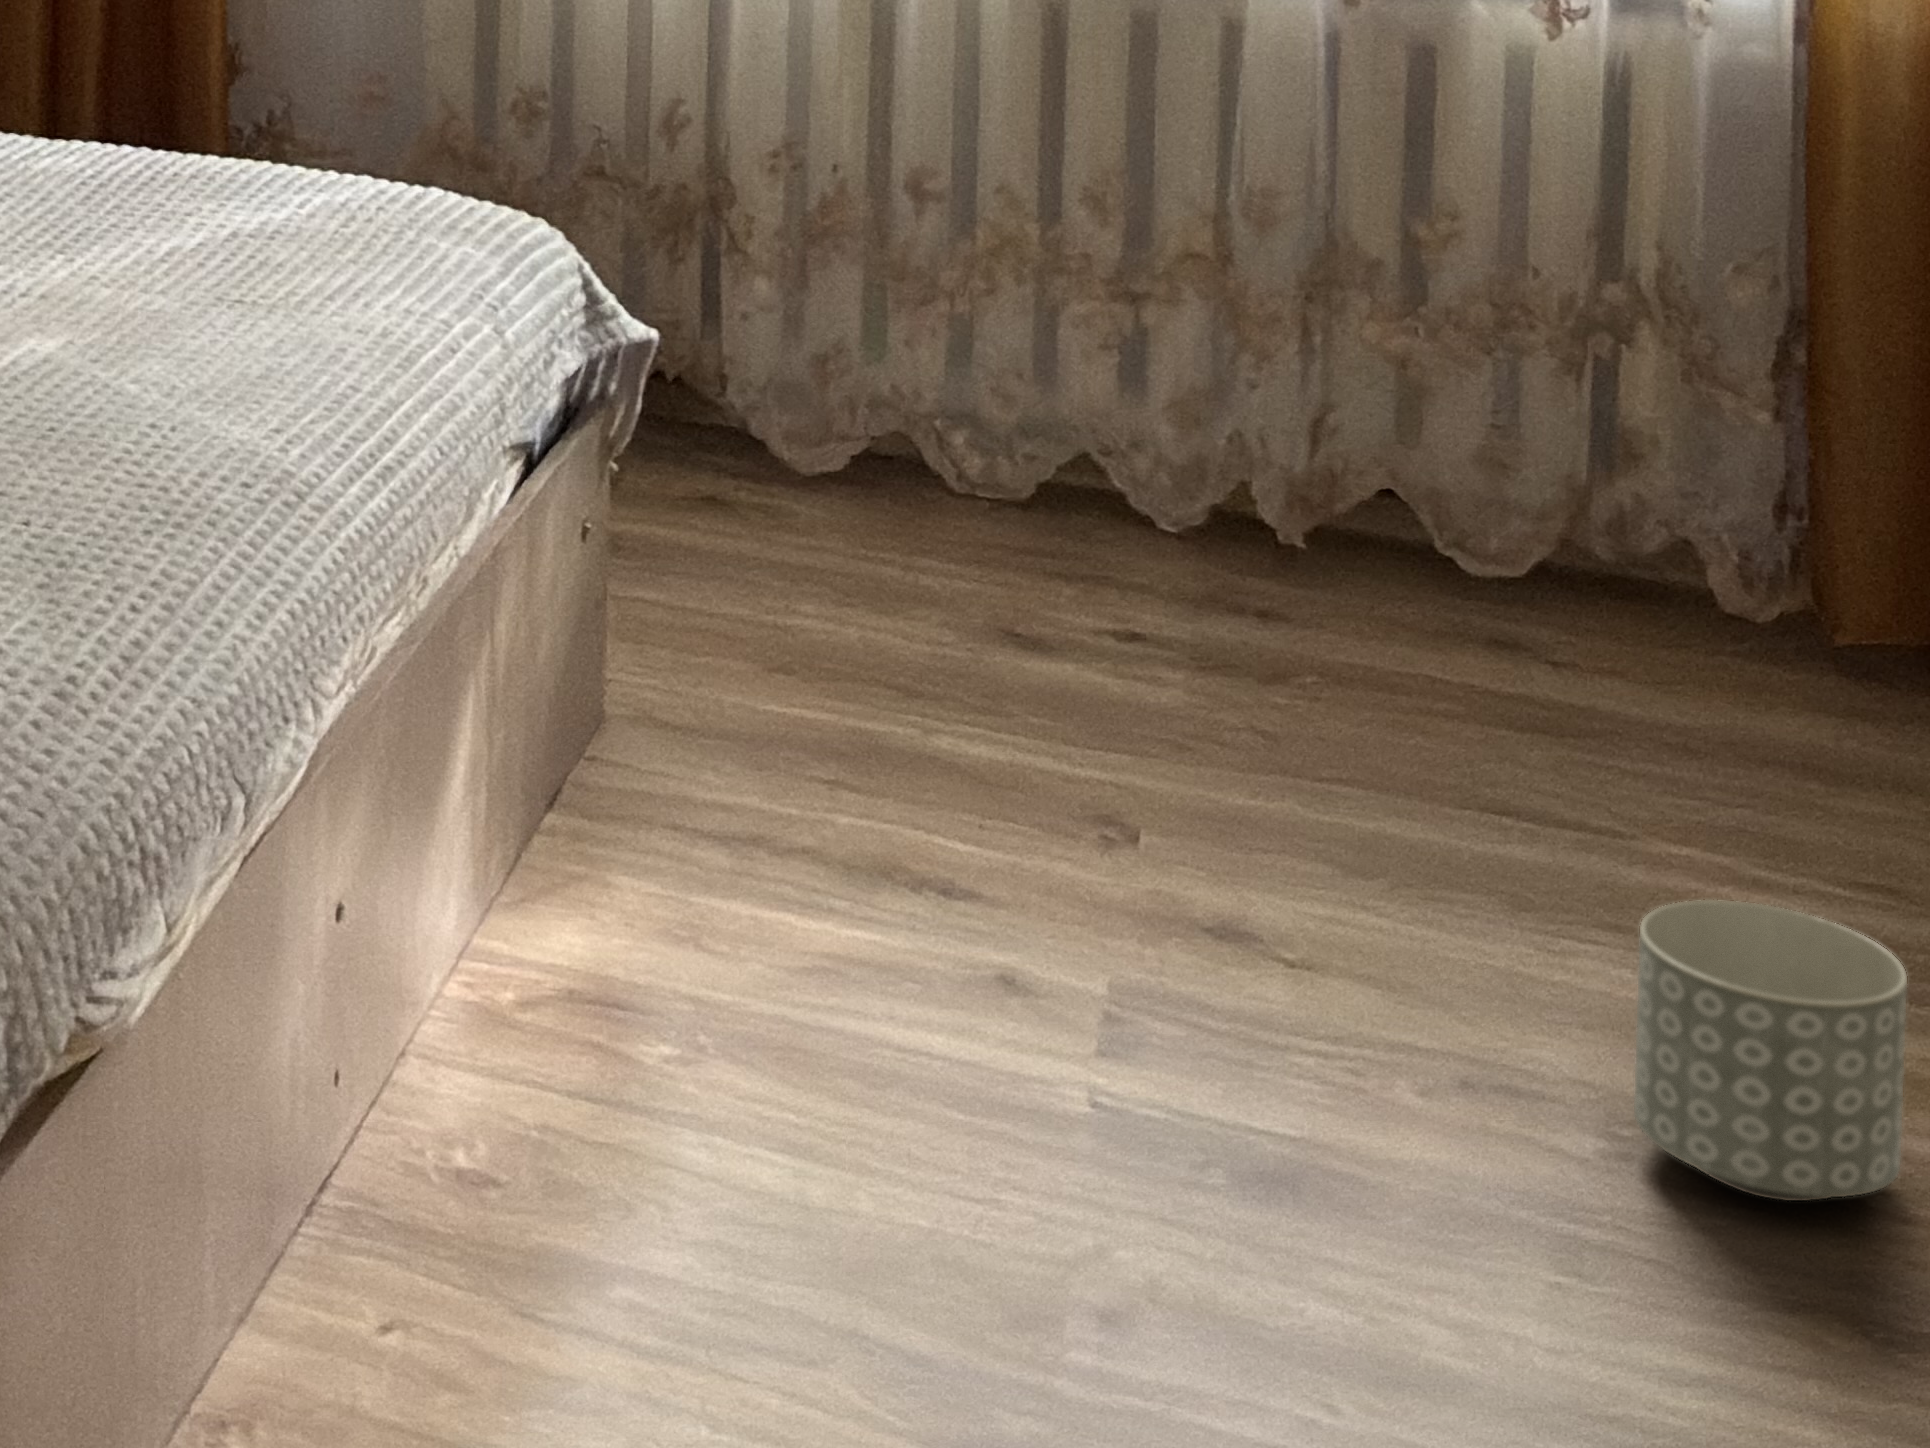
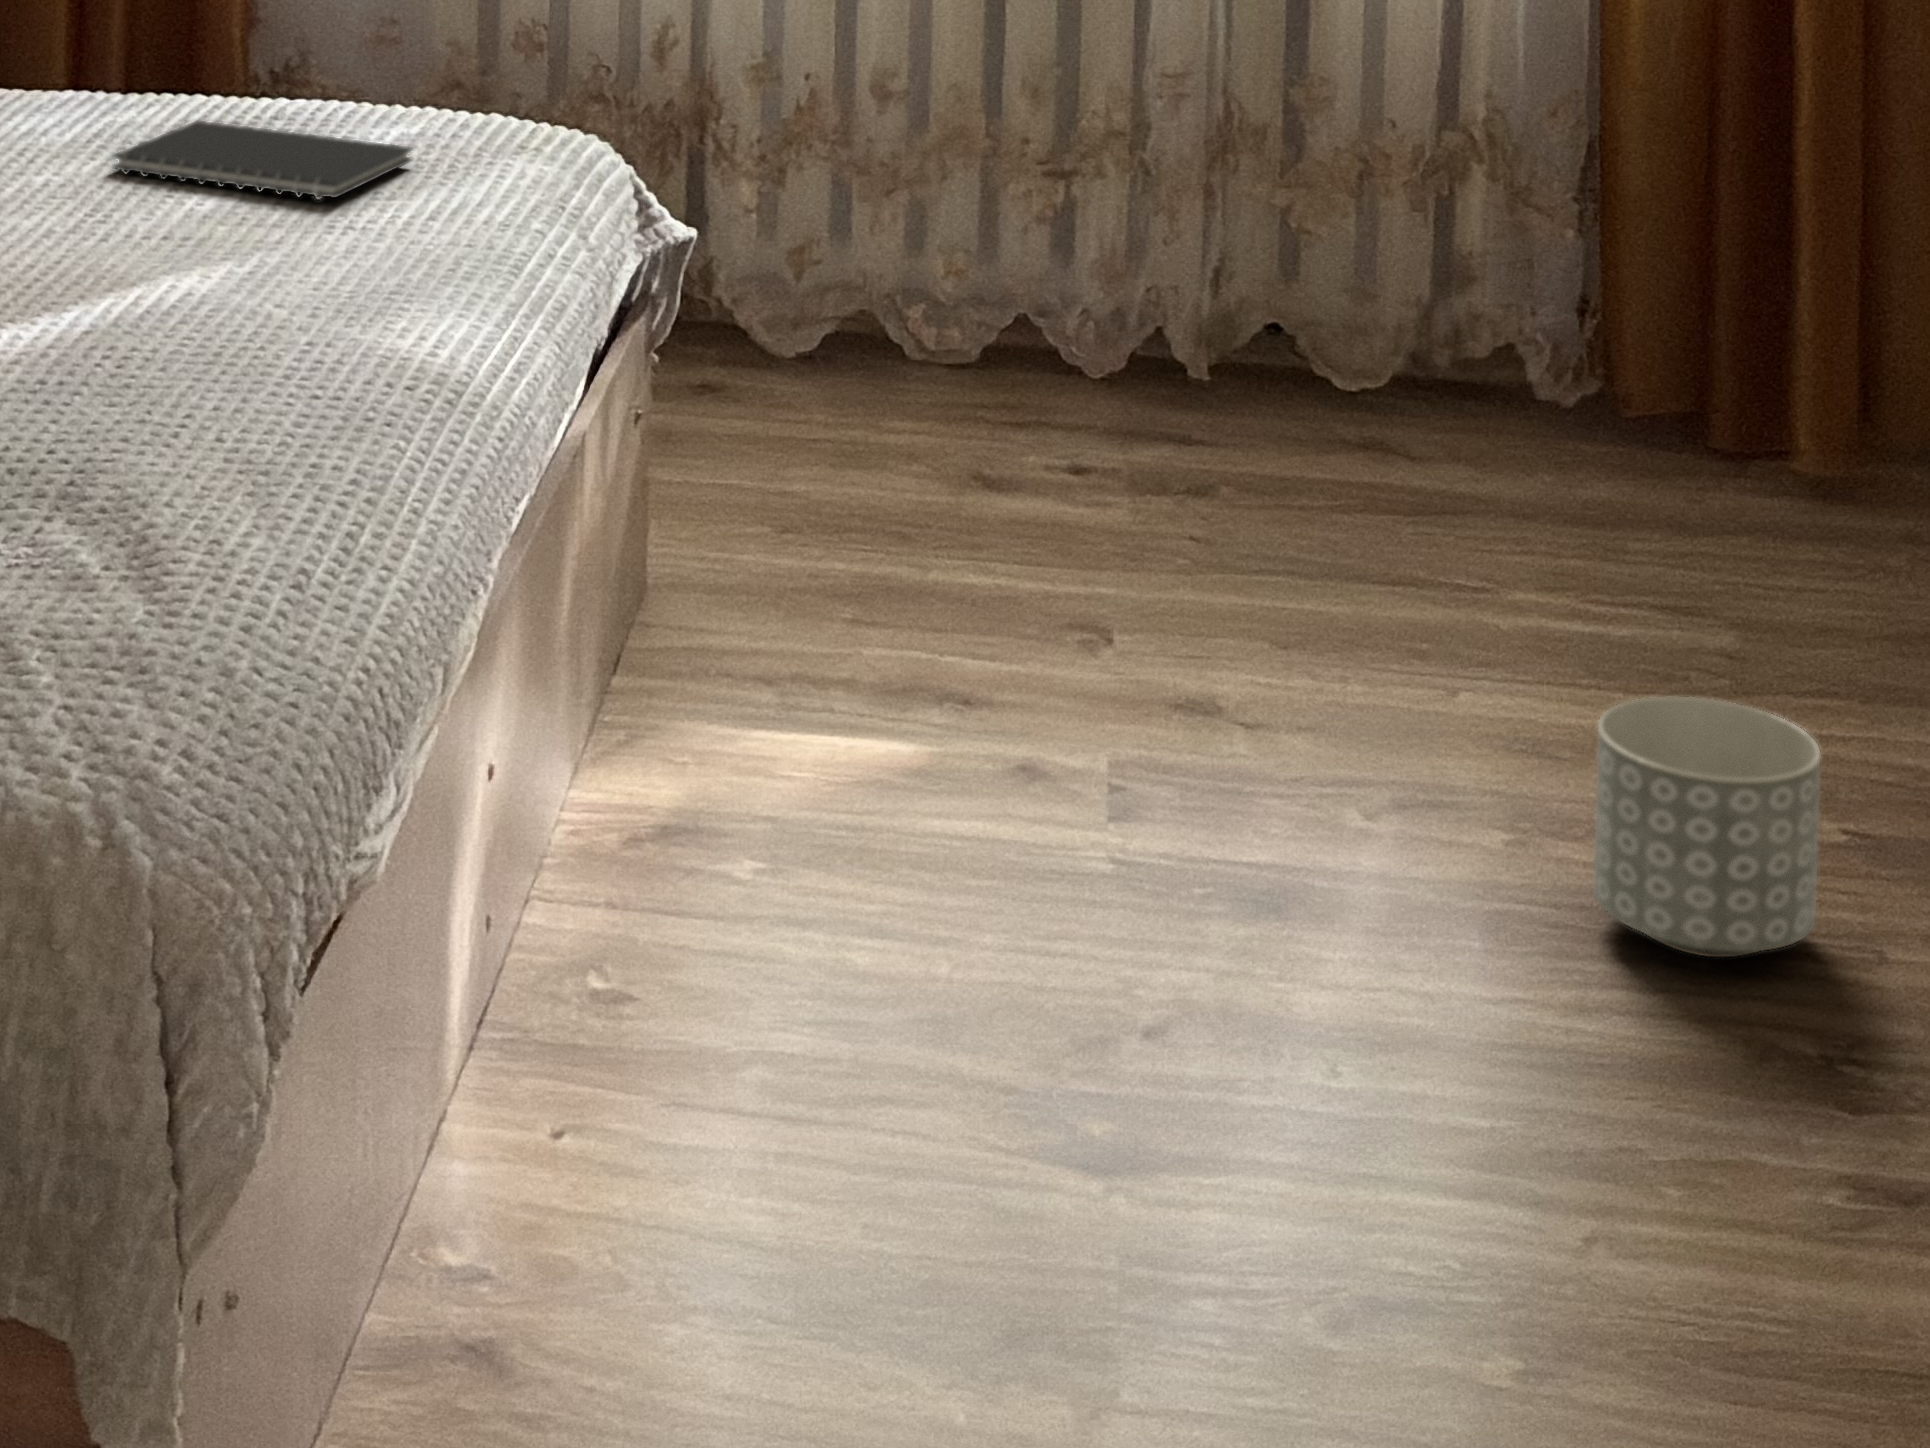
notebook: none [40,169,352,256] -> present [113,121,412,199]

